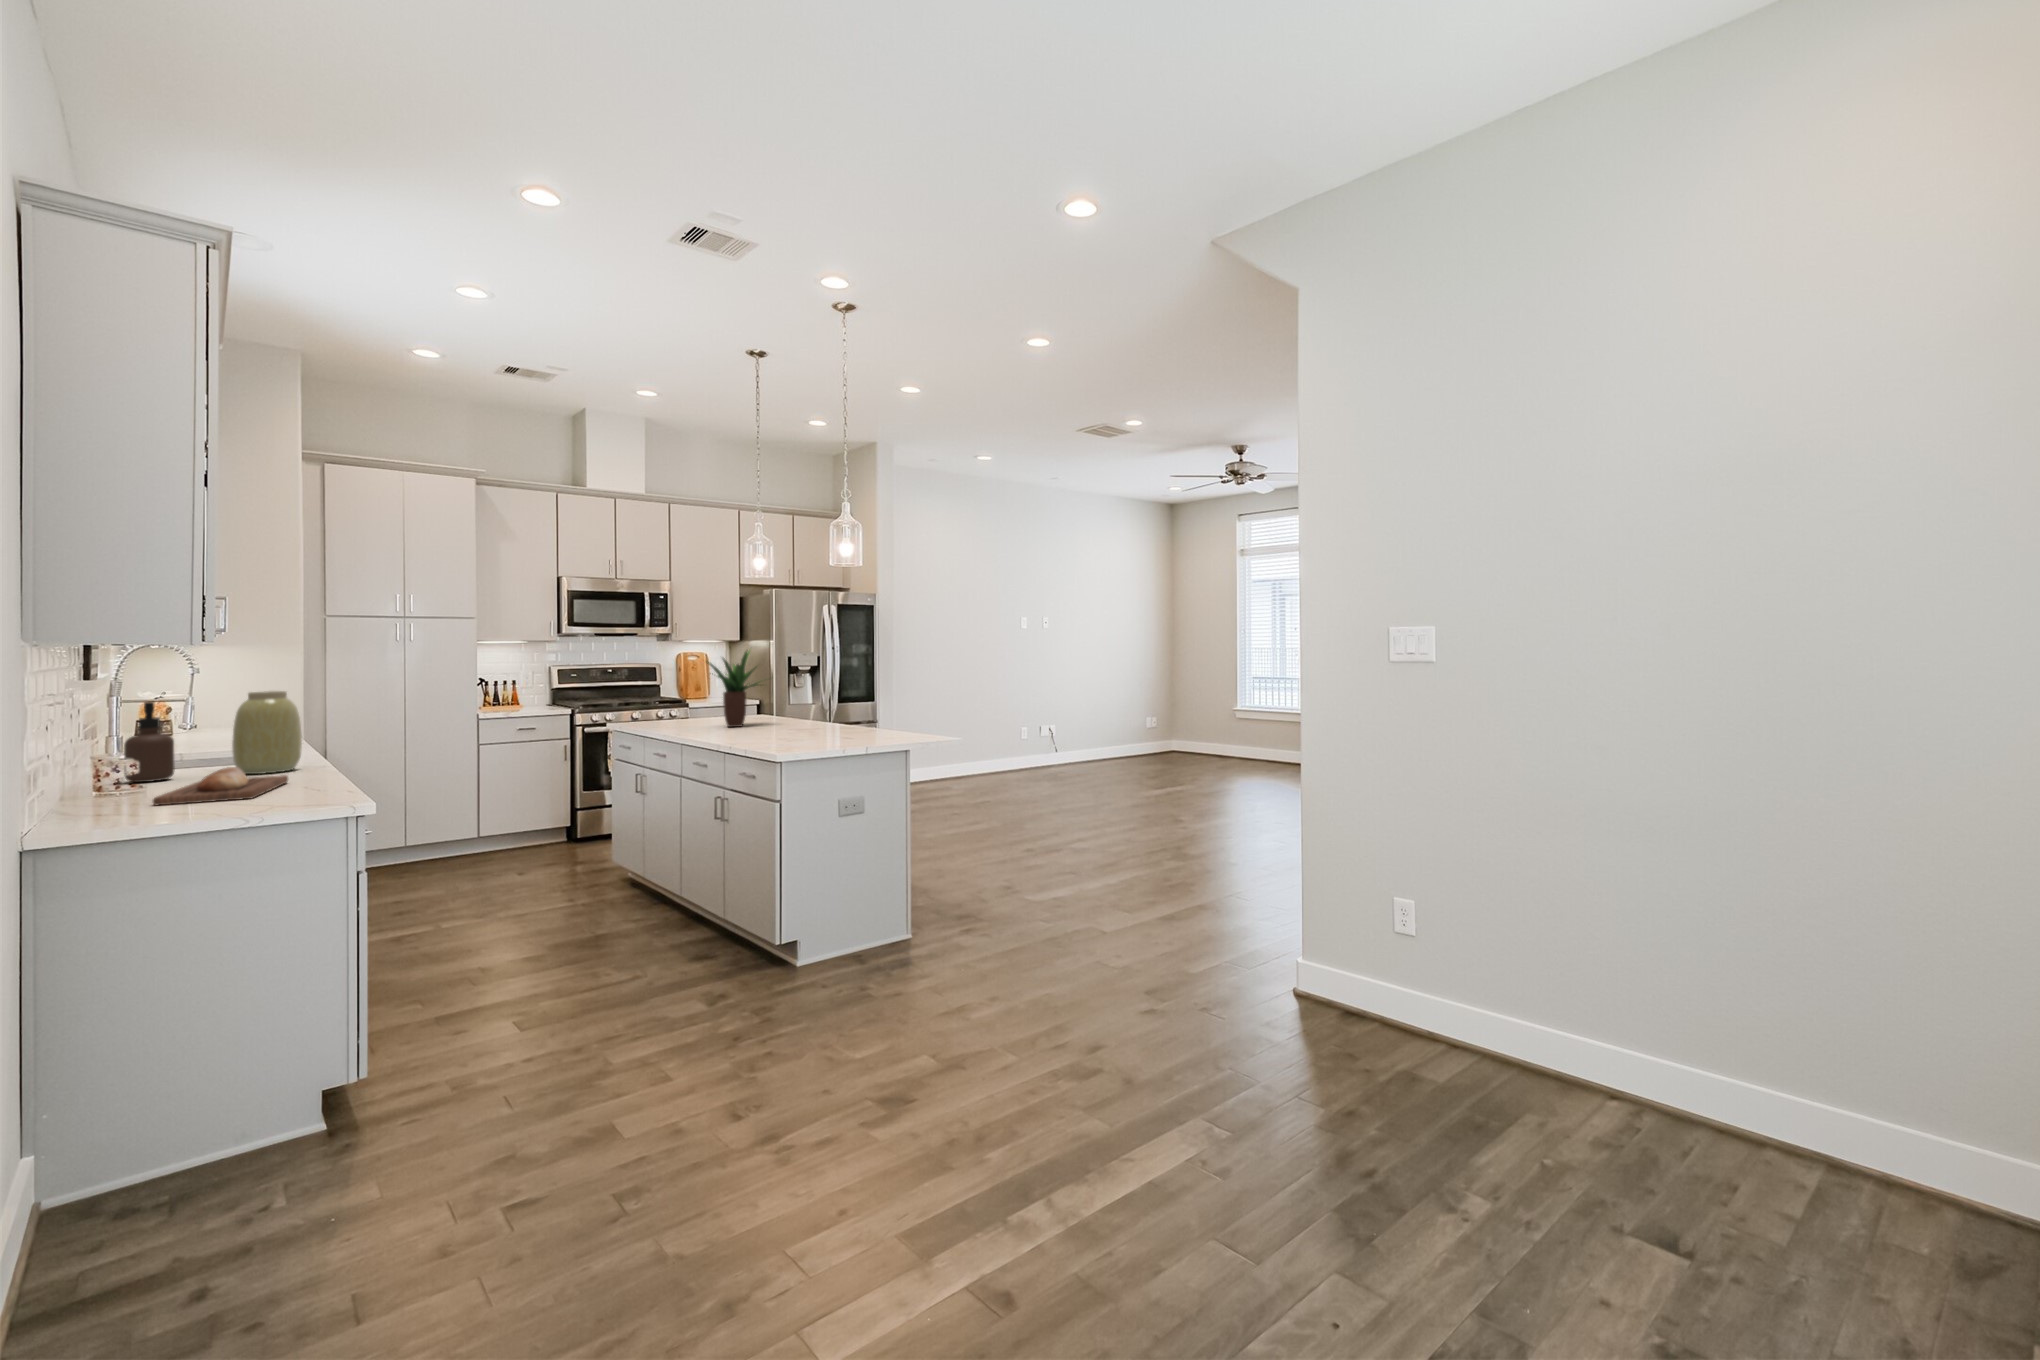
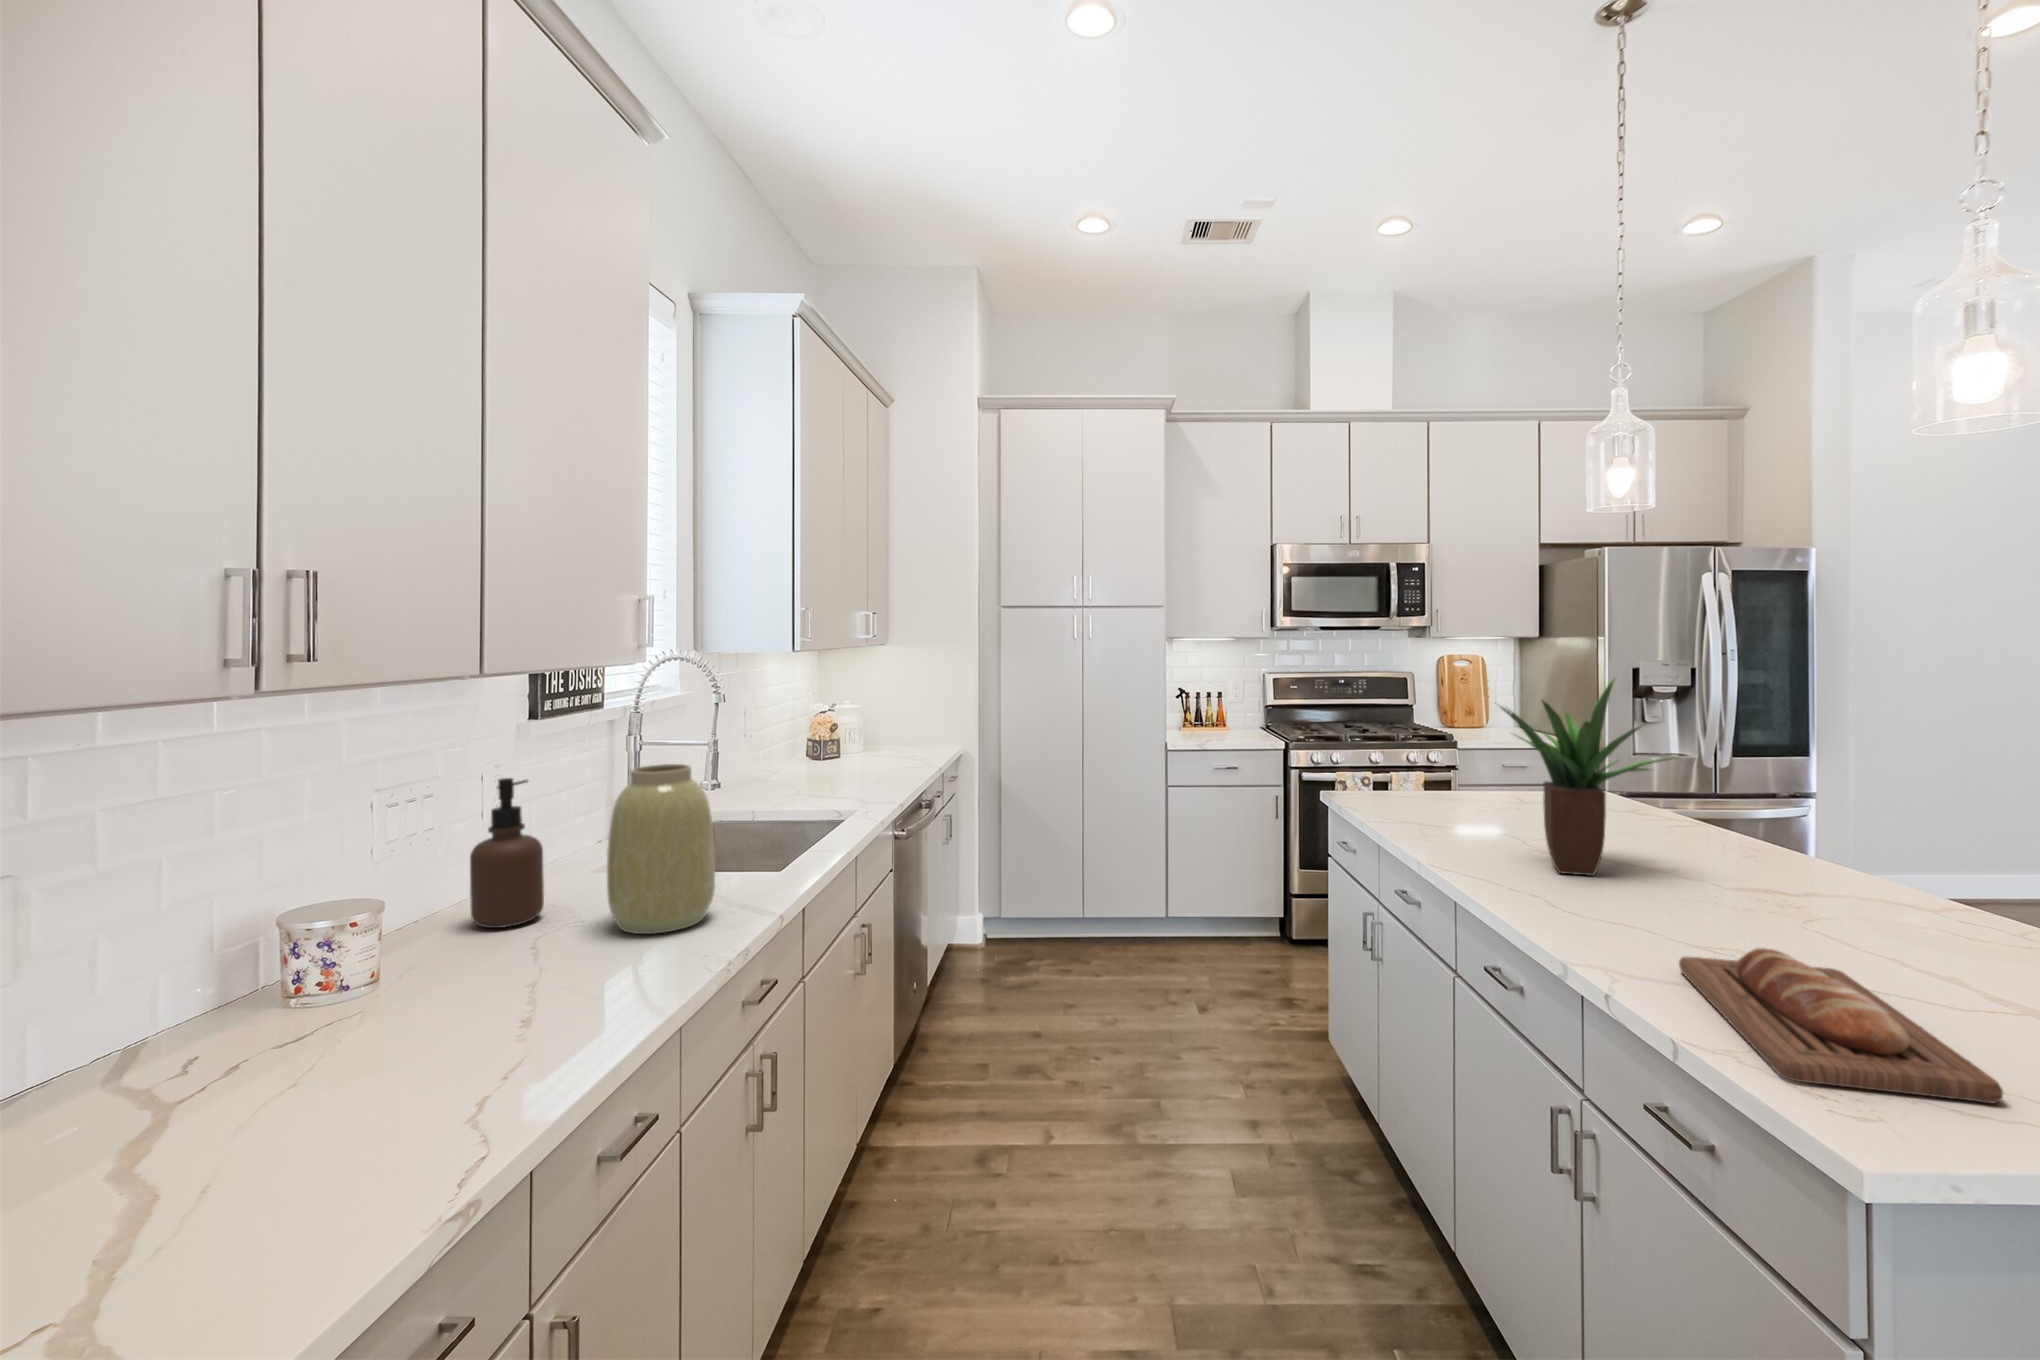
bread loaf: present [153,767,288,805] -> present [1679,948,2003,1103]

